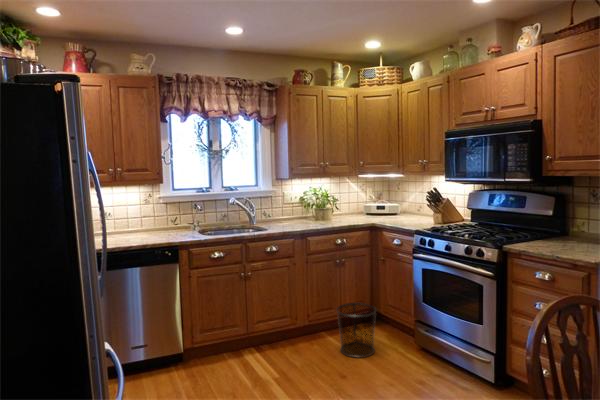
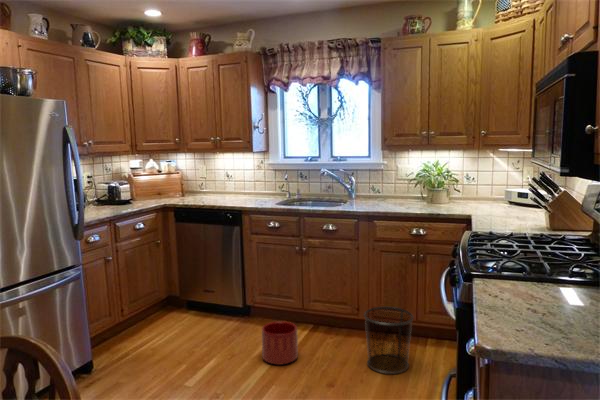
planter: none [264,343,300,387] -> present [262,321,298,365]

